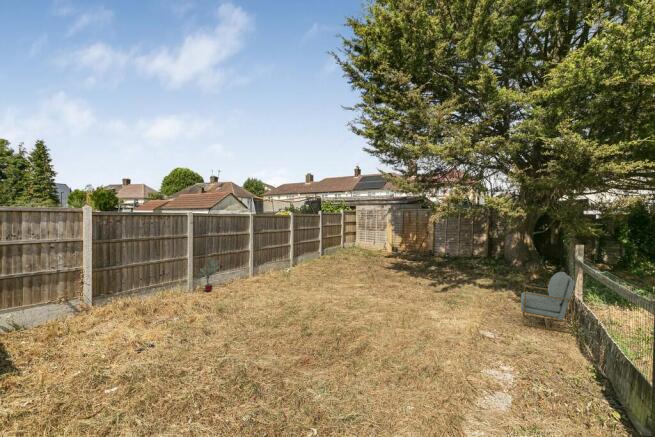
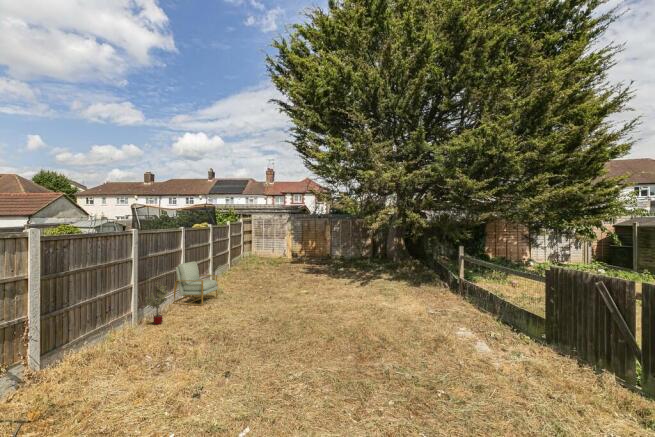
chair: present [521,272,576,334] -> present [172,261,218,306]

